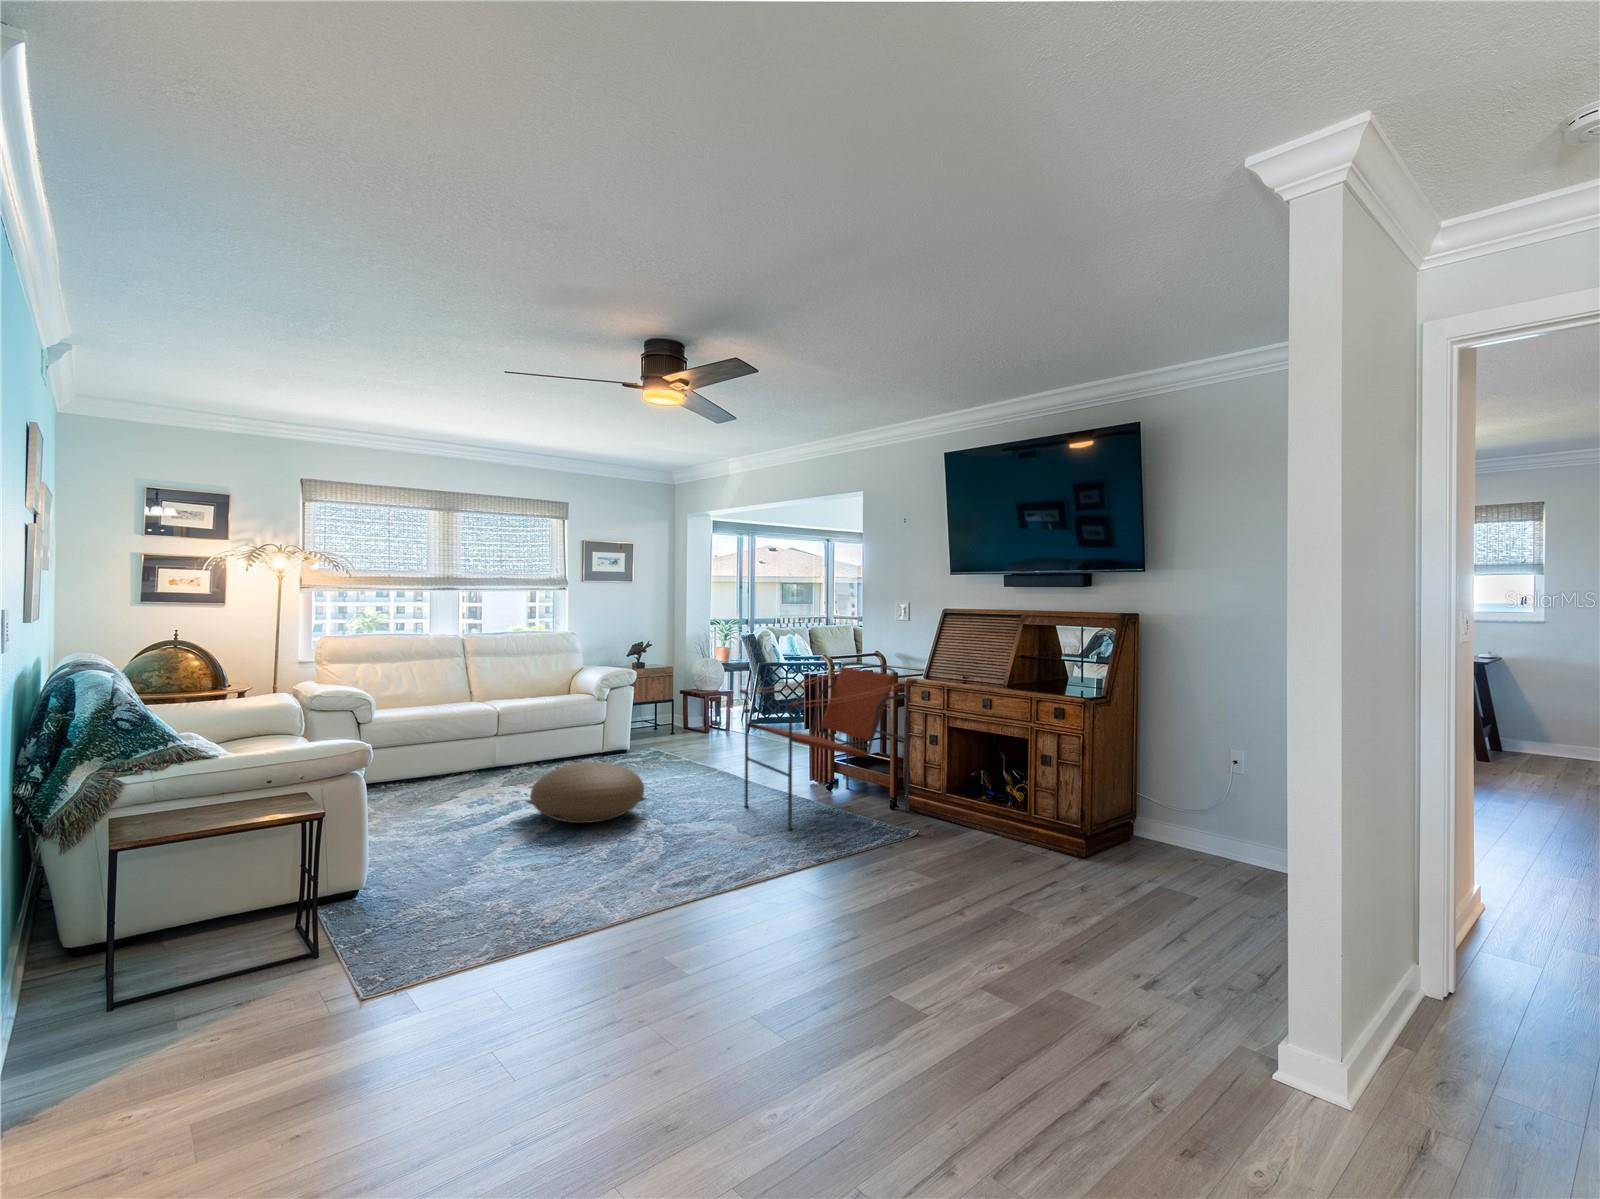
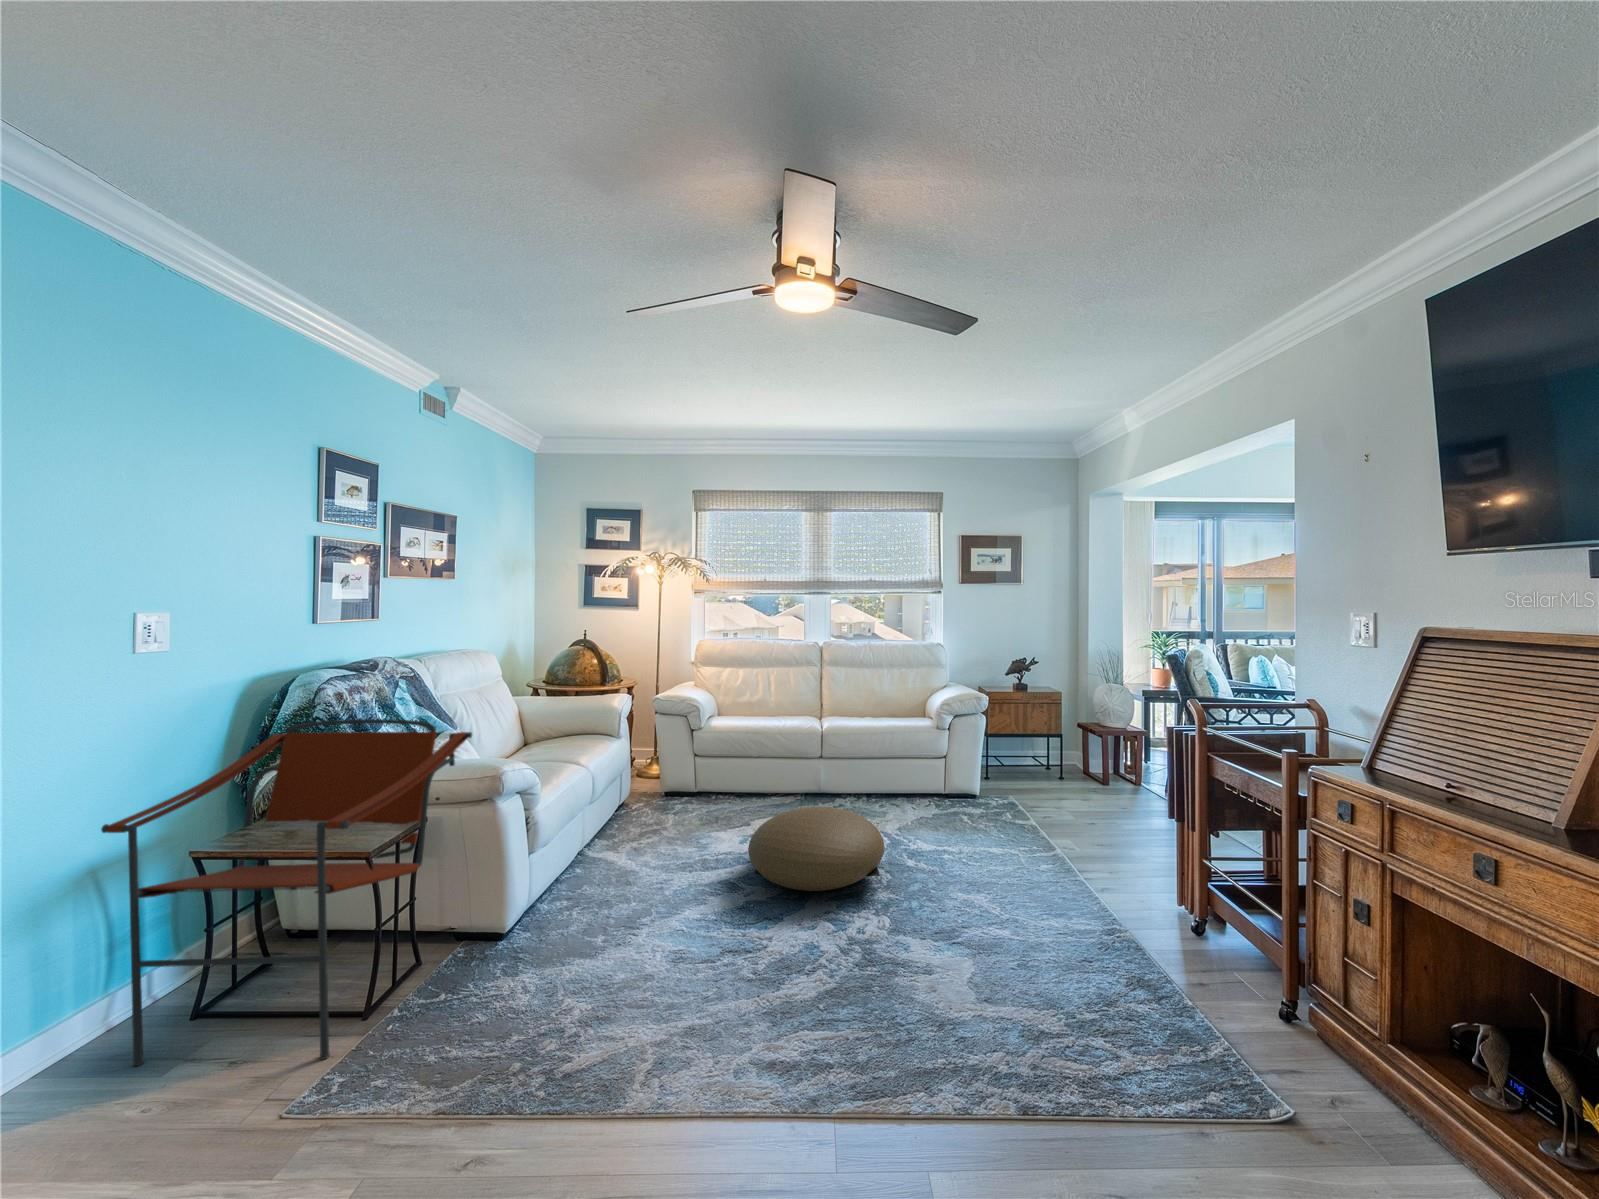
armchair: present [740,662,917,830] -> present [101,719,472,1066]

